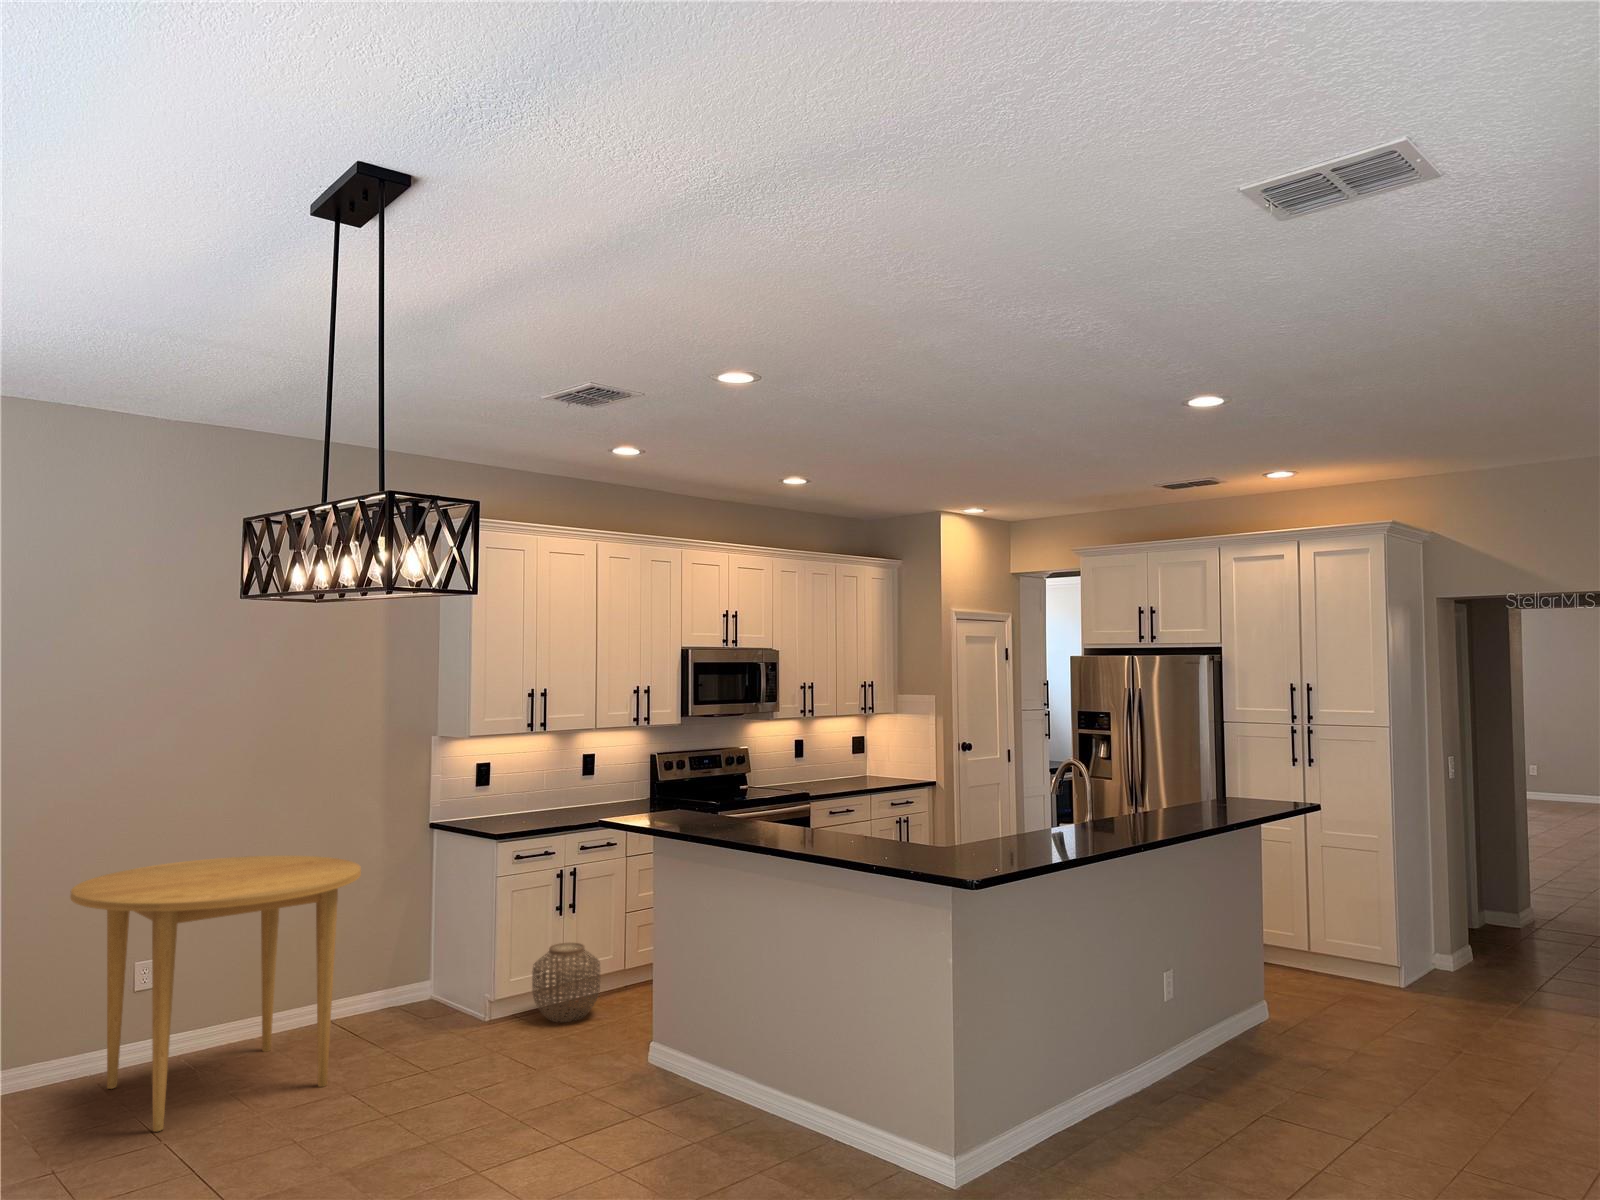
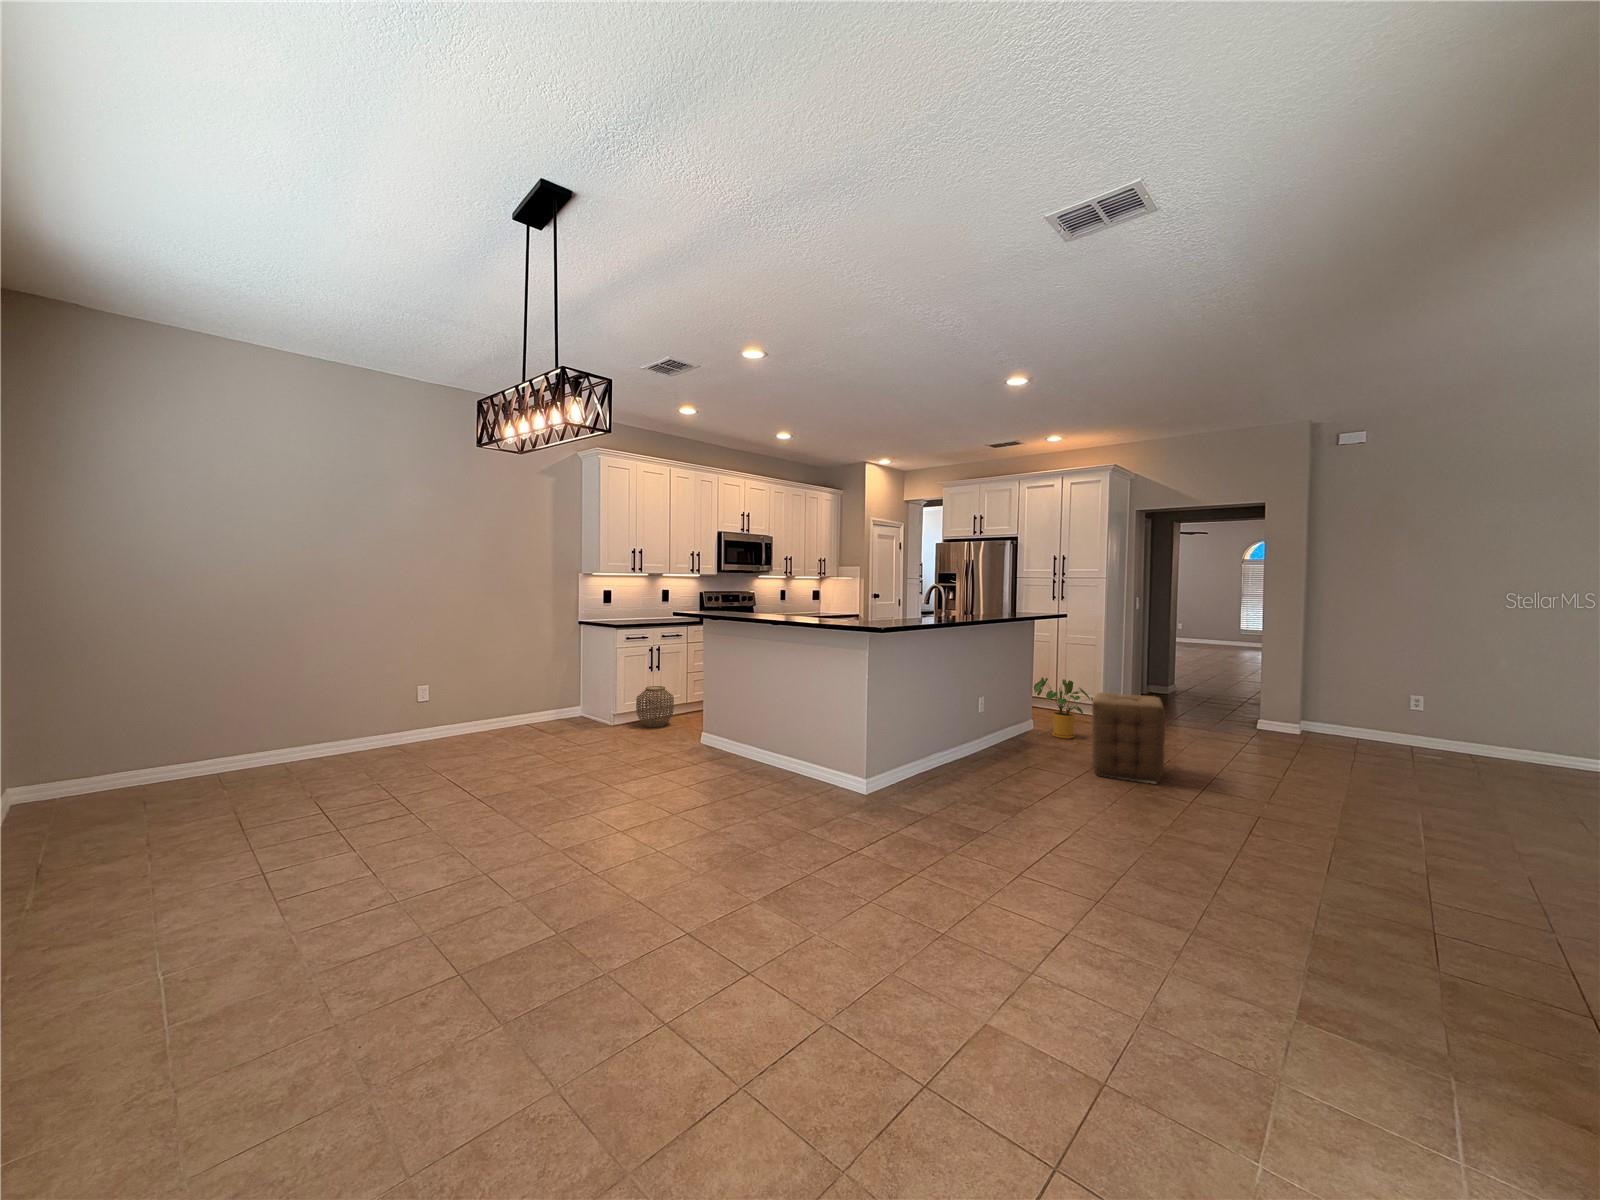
dining table: present [70,856,361,1131] -> none [378,633,541,770]
house plant: none [1264,920,1384,1041] -> present [1034,677,1093,739]
ottoman: none [1375,966,1521,1155] -> present [1092,693,1165,784]

